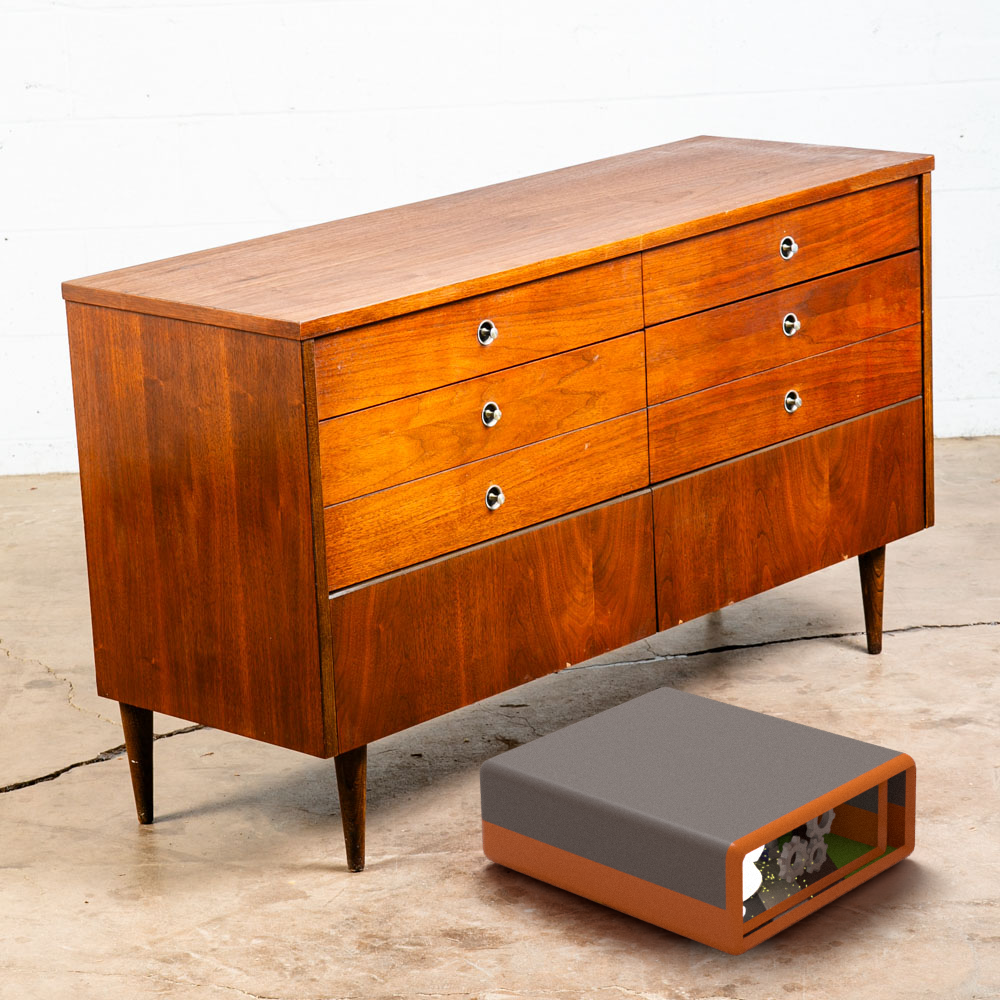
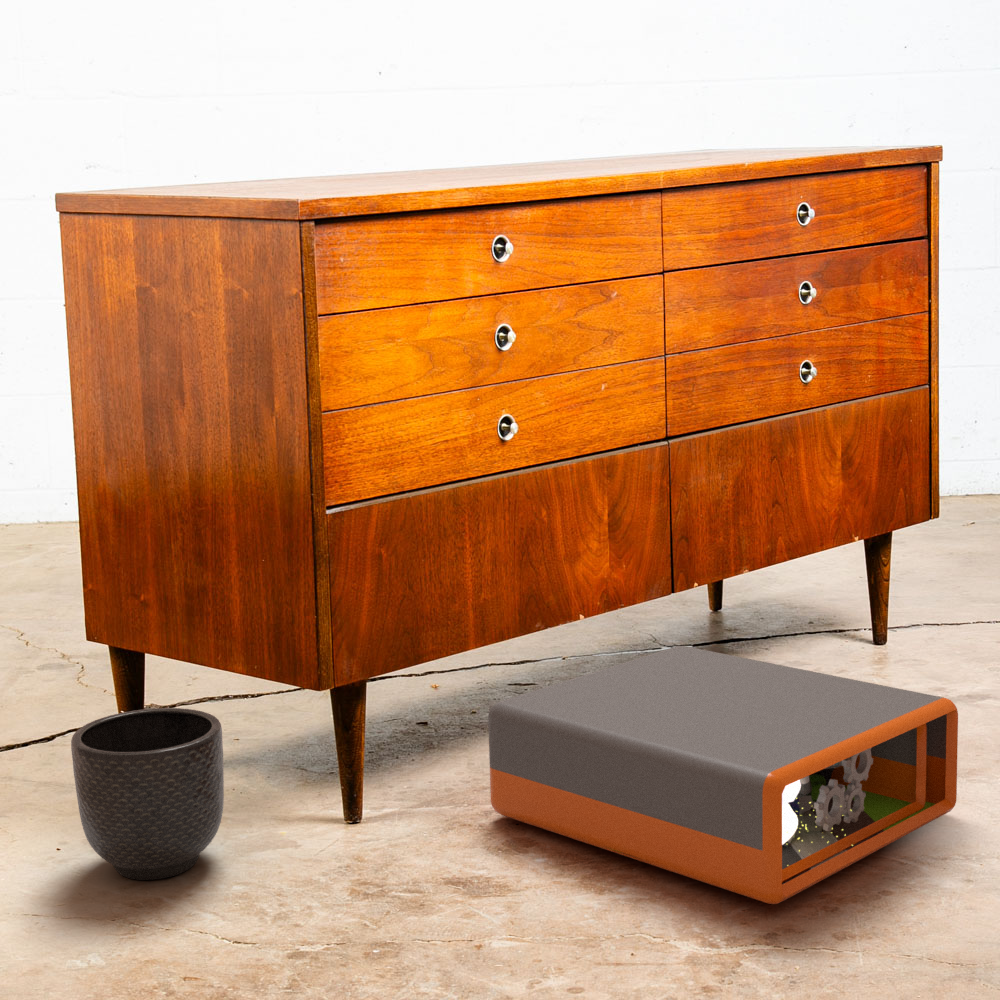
planter: none [97,770,236,933] -> present [71,708,224,880]

